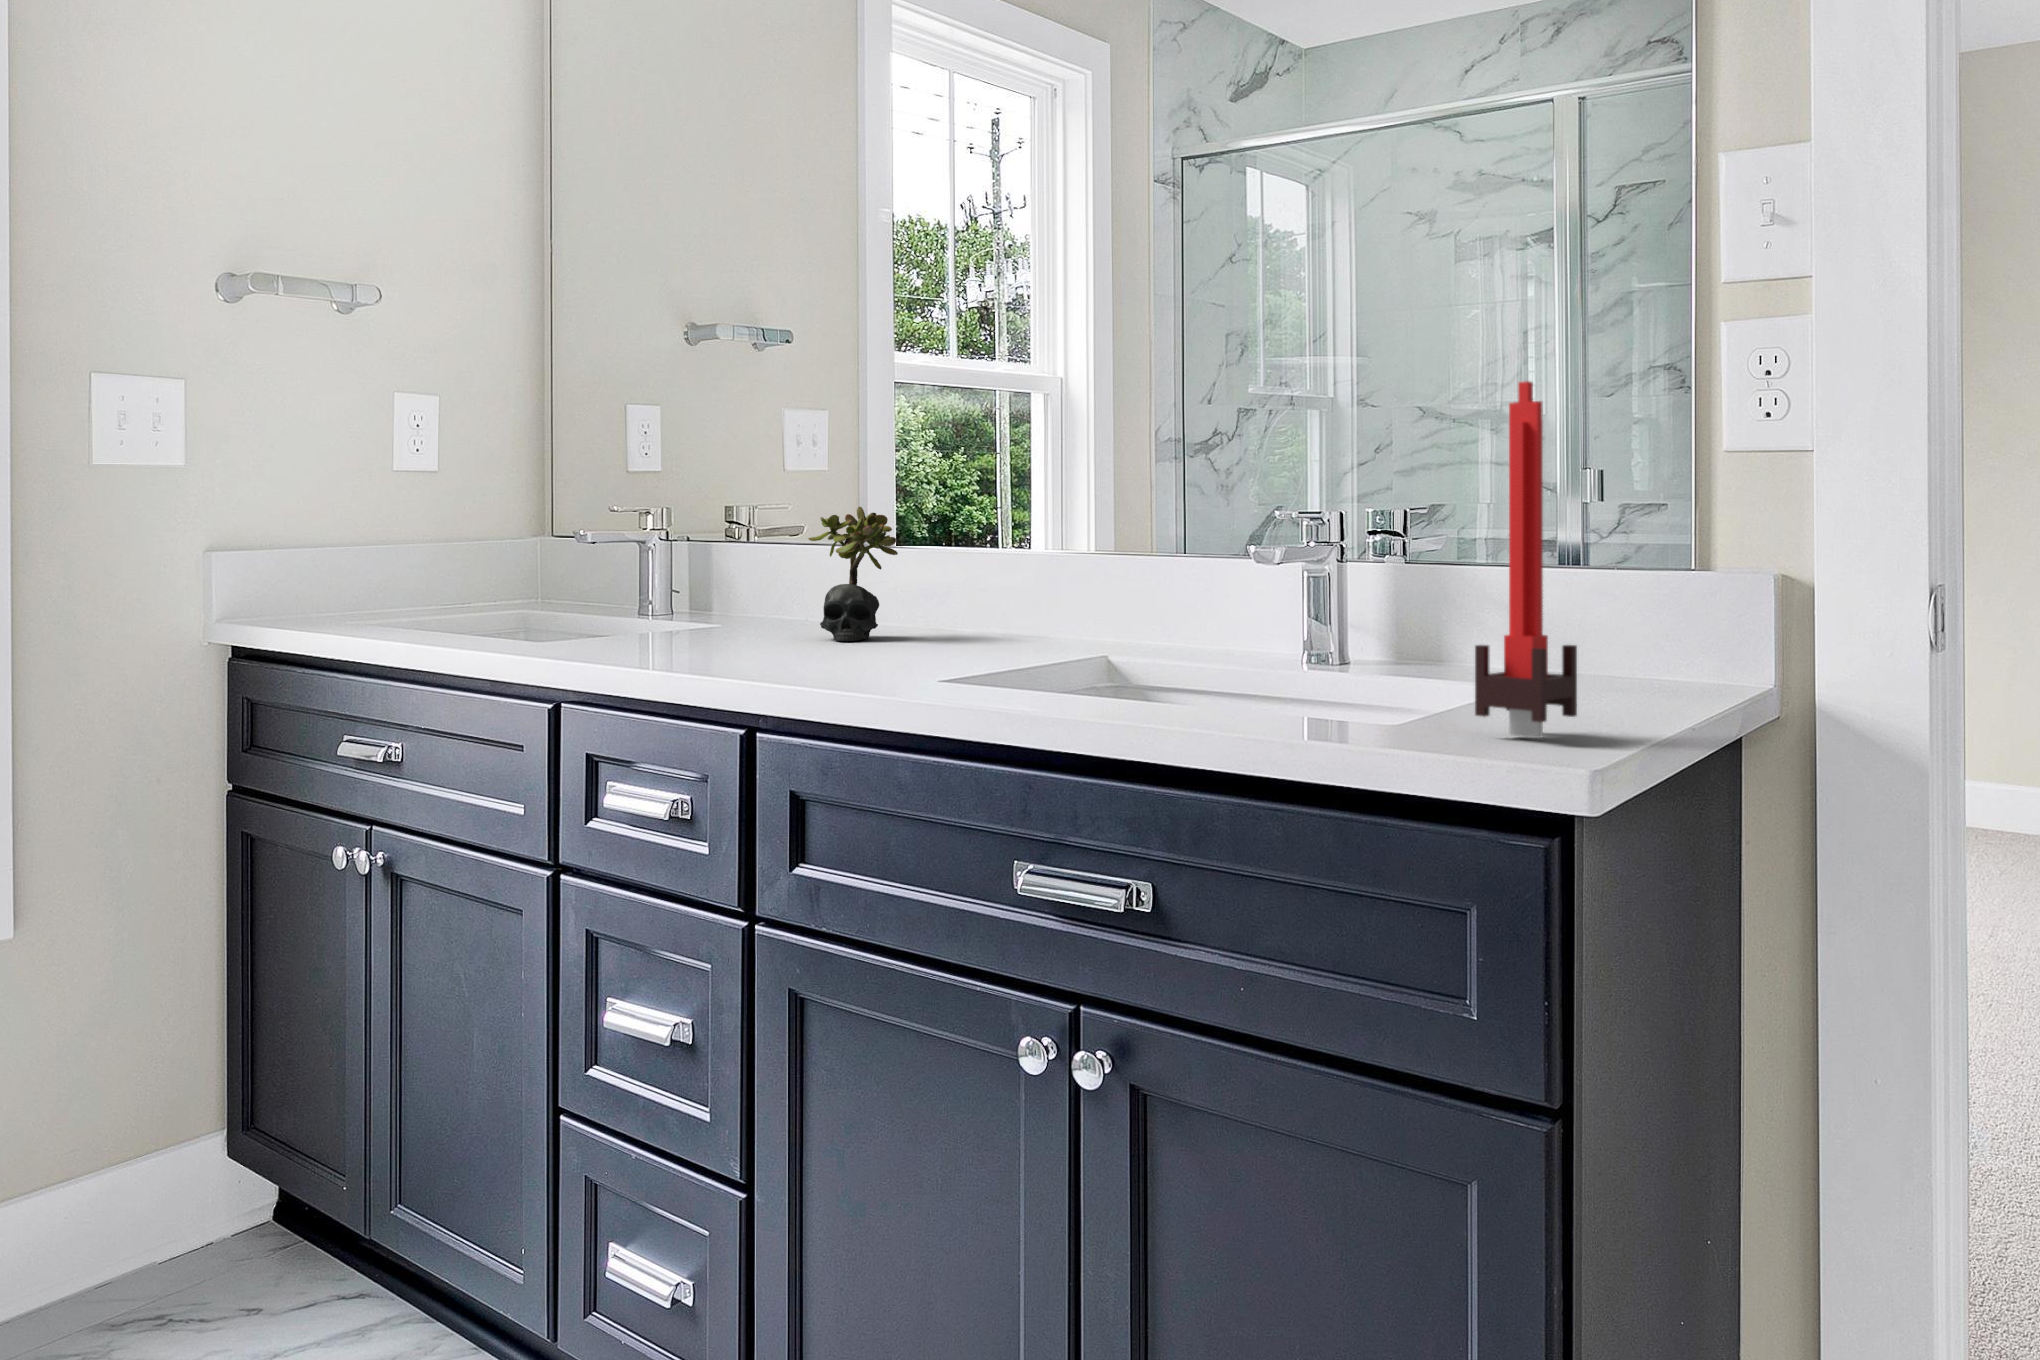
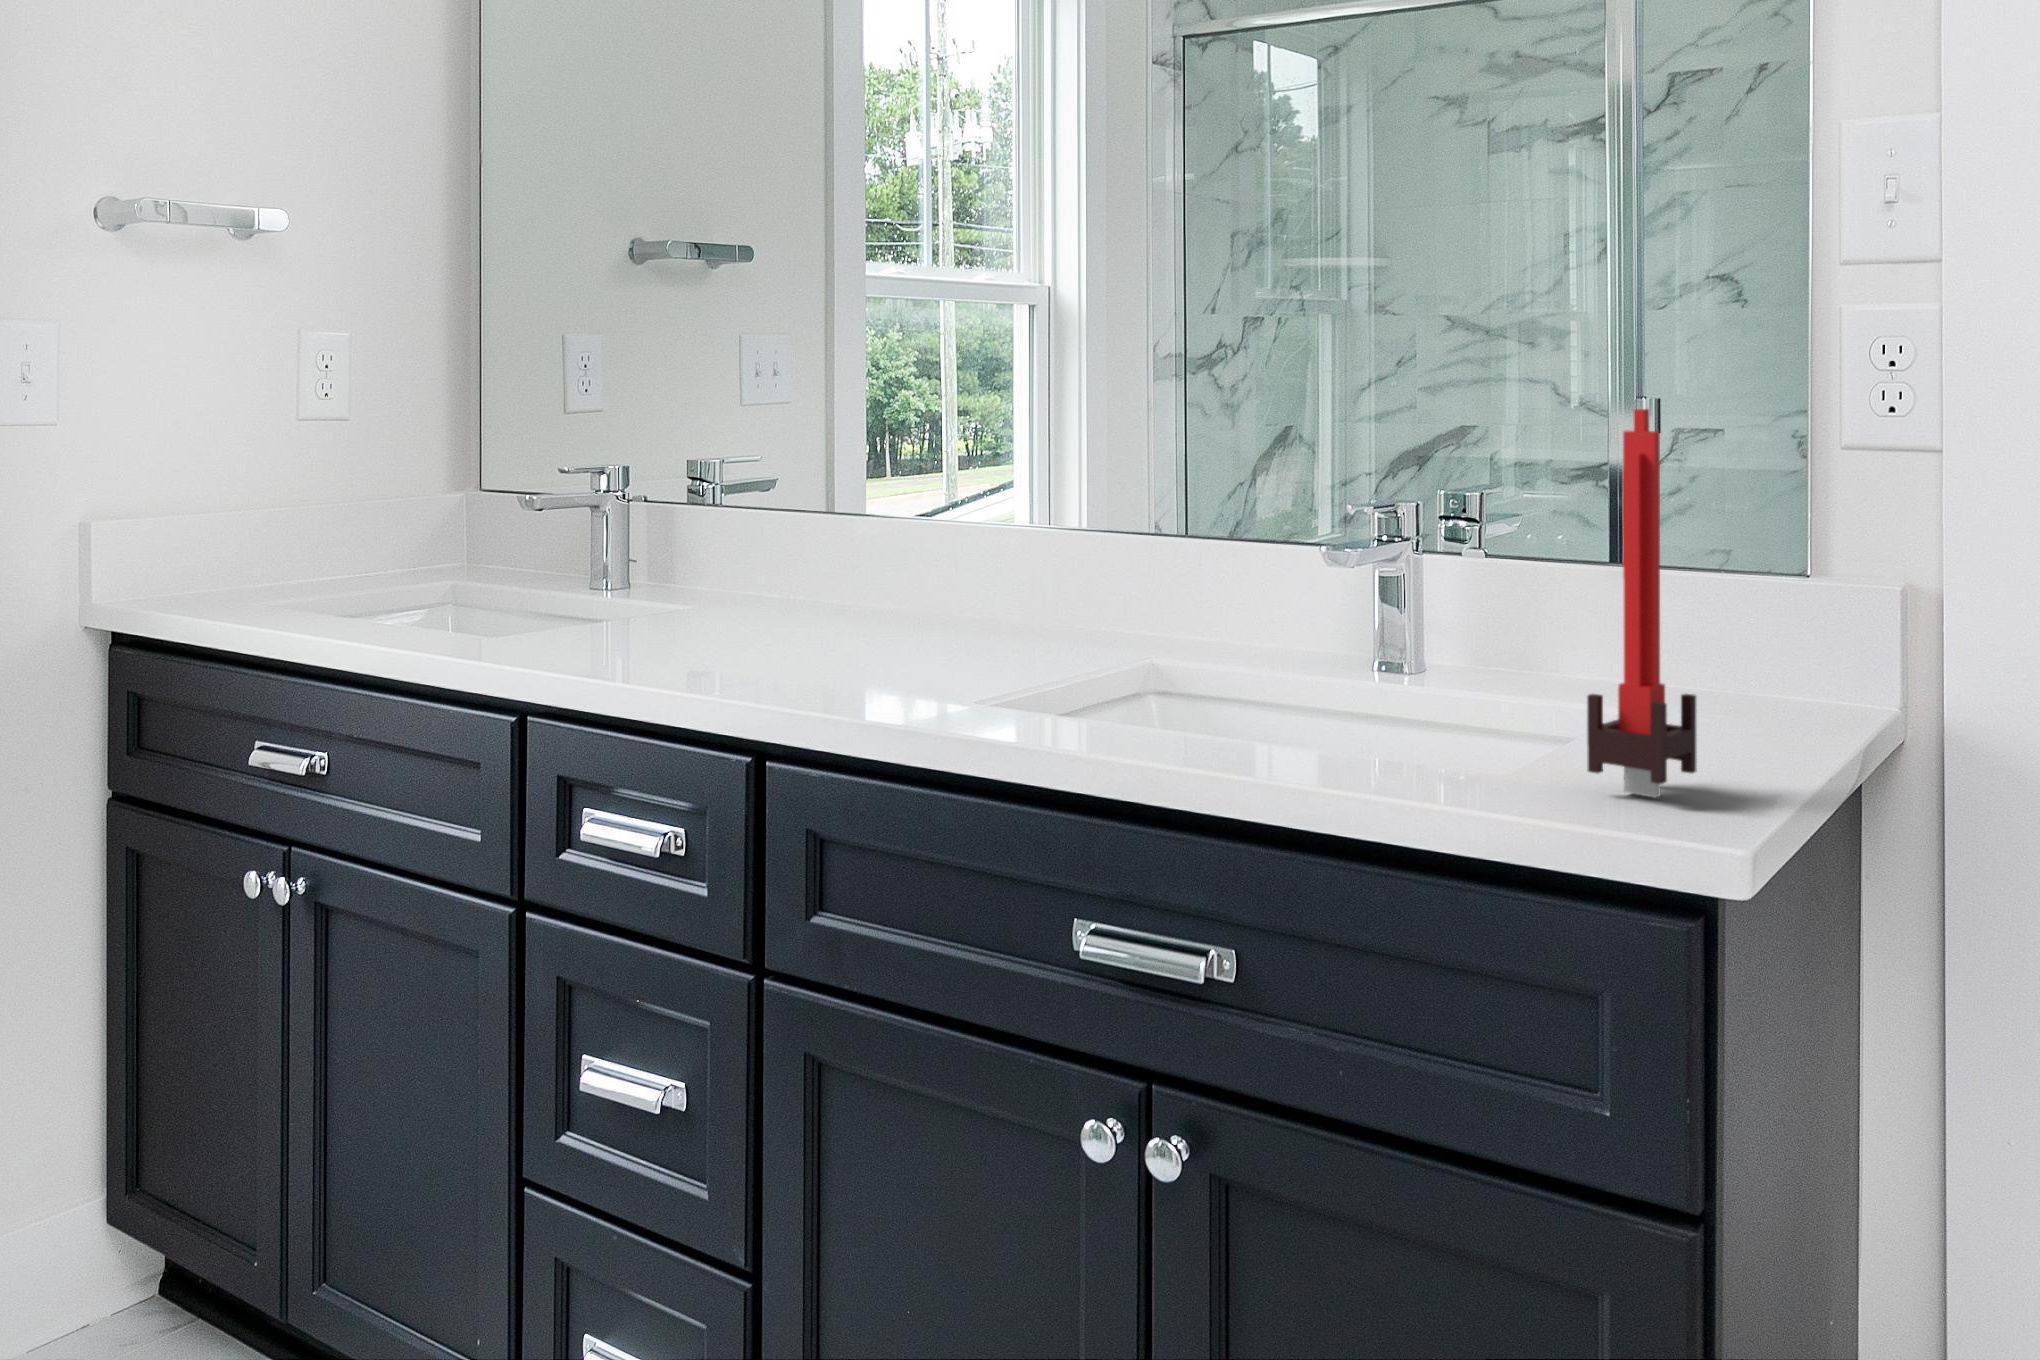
succulent plant: present [809,507,898,641] -> none [795,462,898,621]

